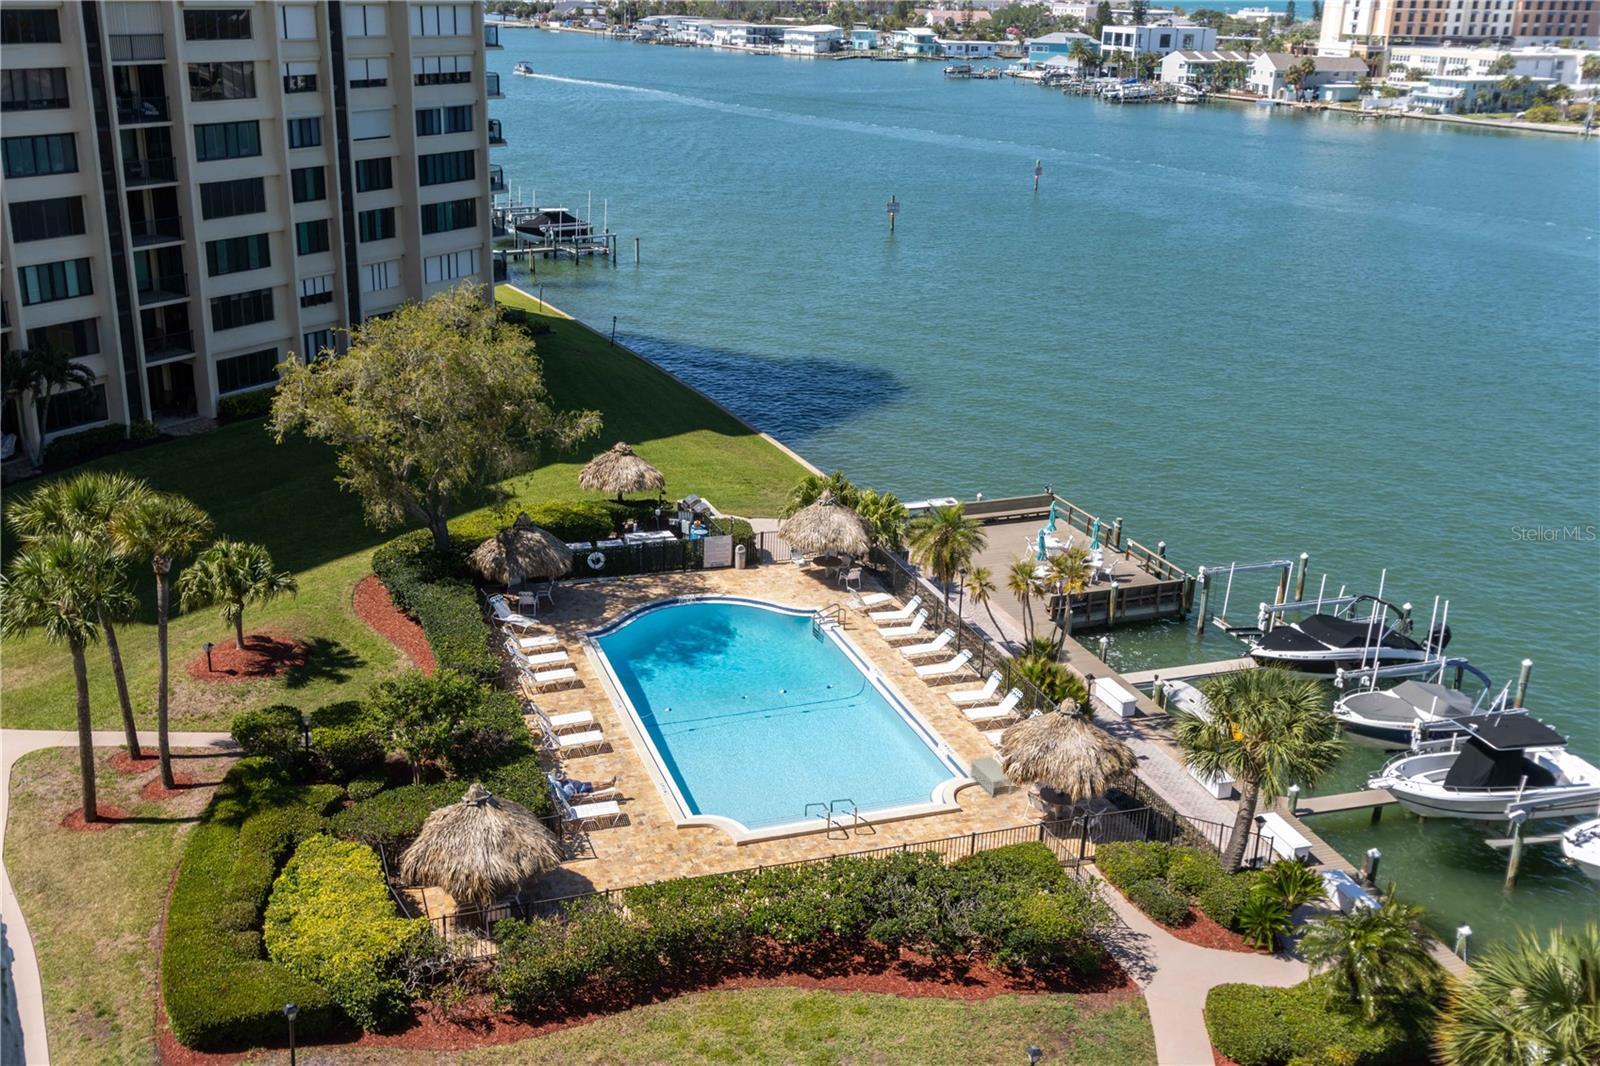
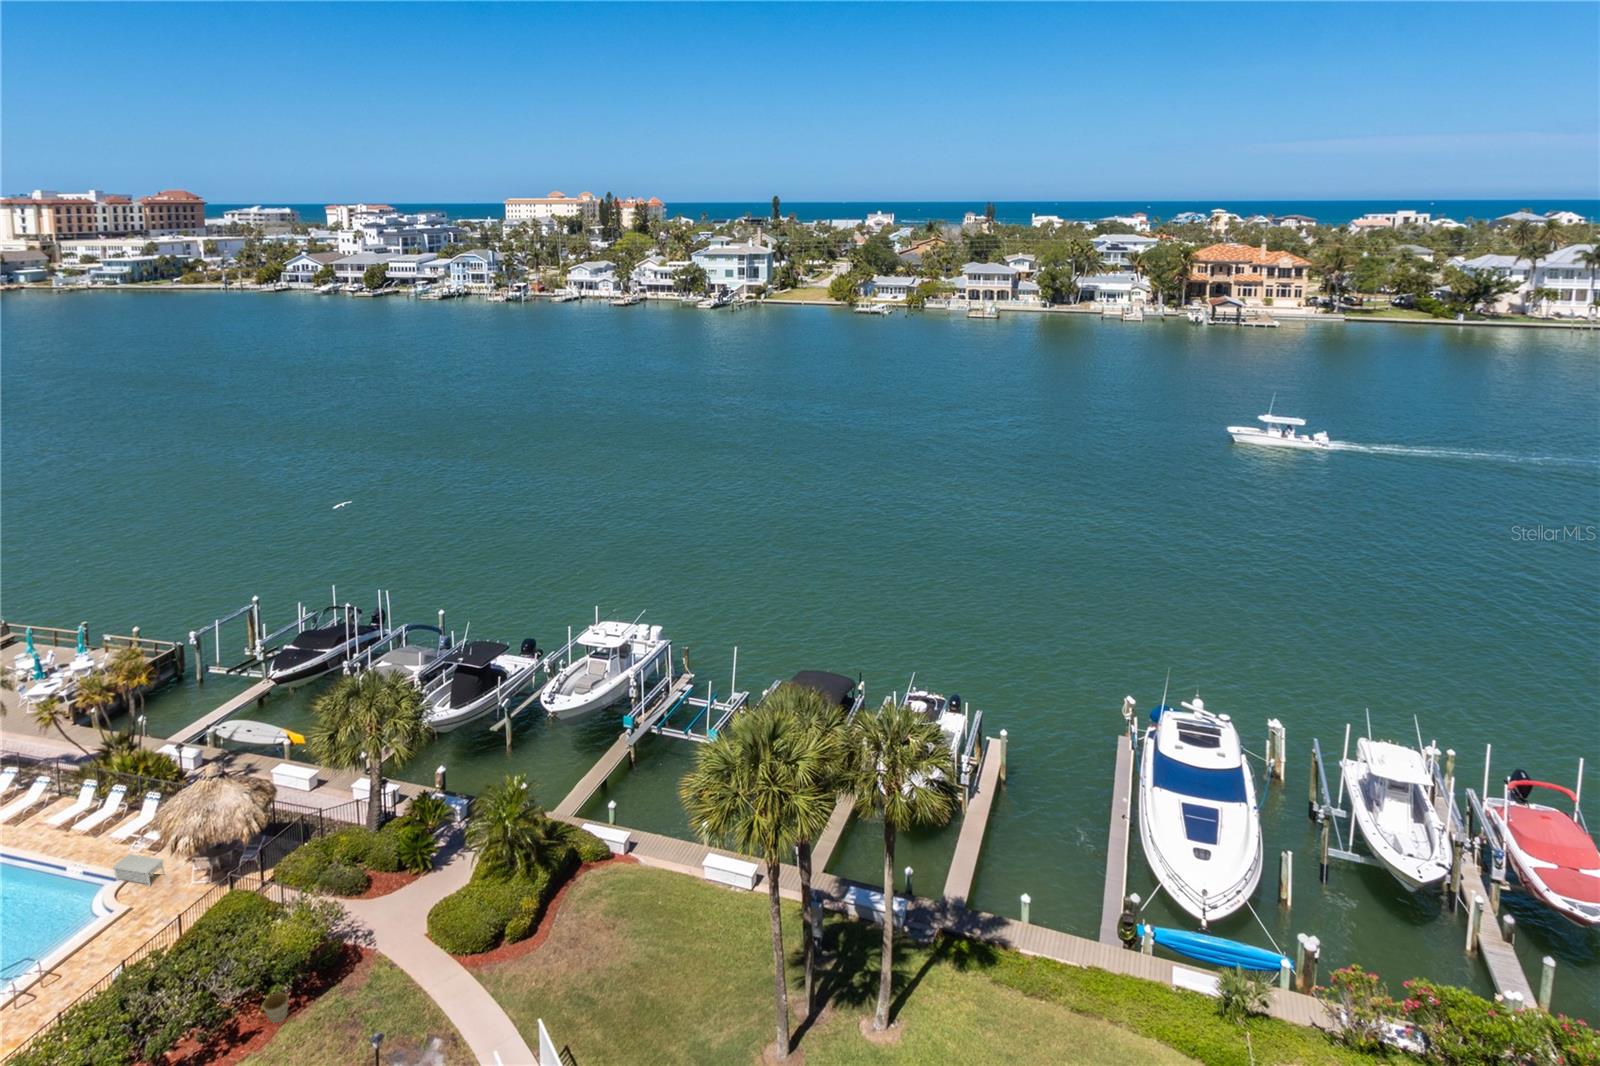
wooden bucket: none [997,958,1025,992] -> present [262,992,289,1023]

